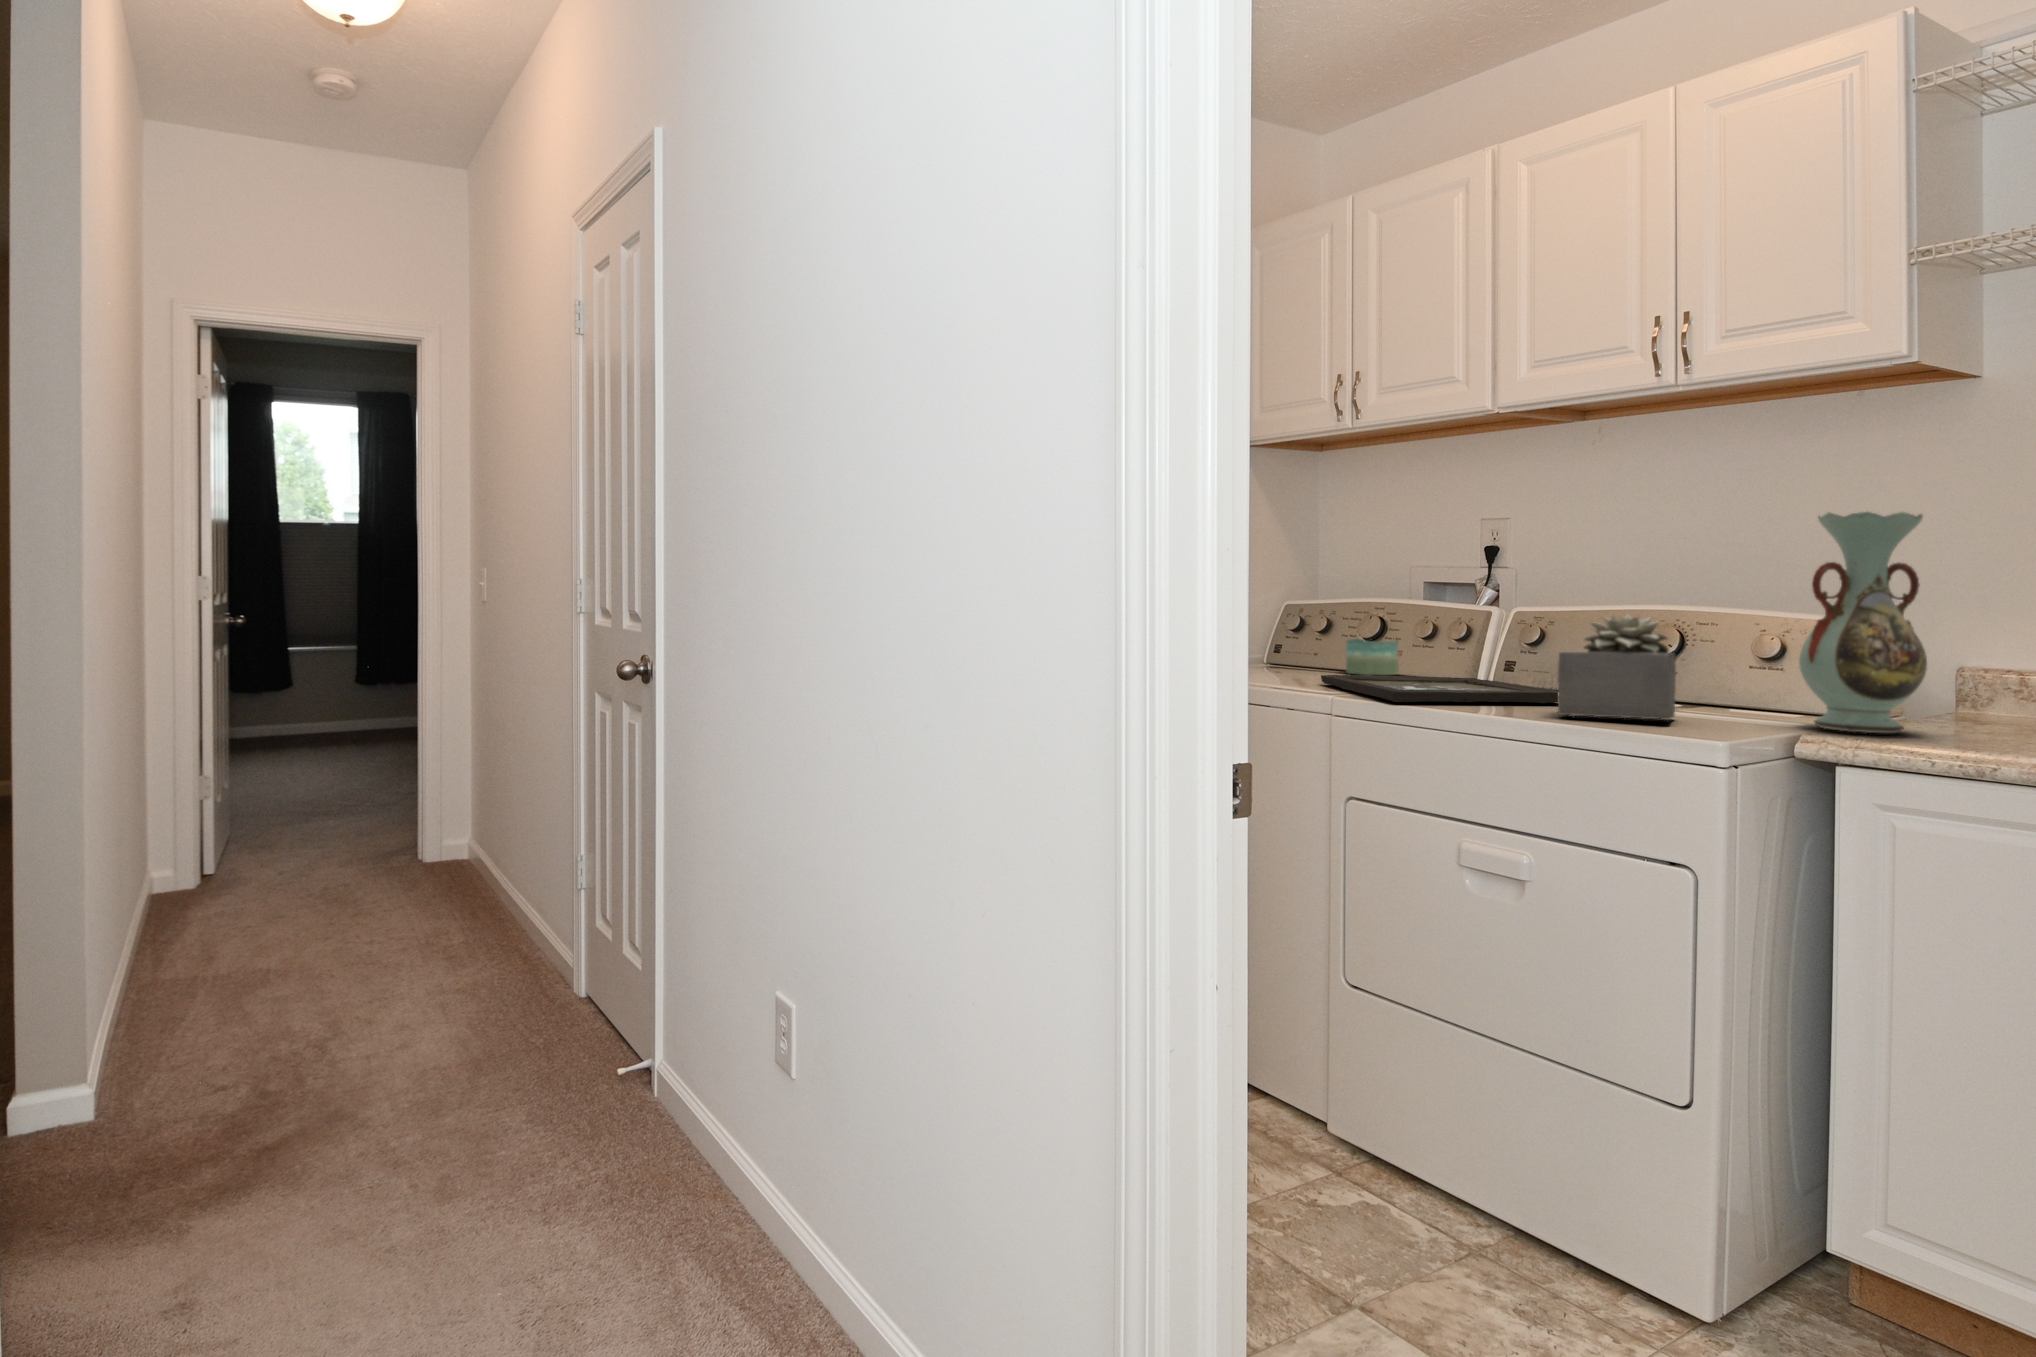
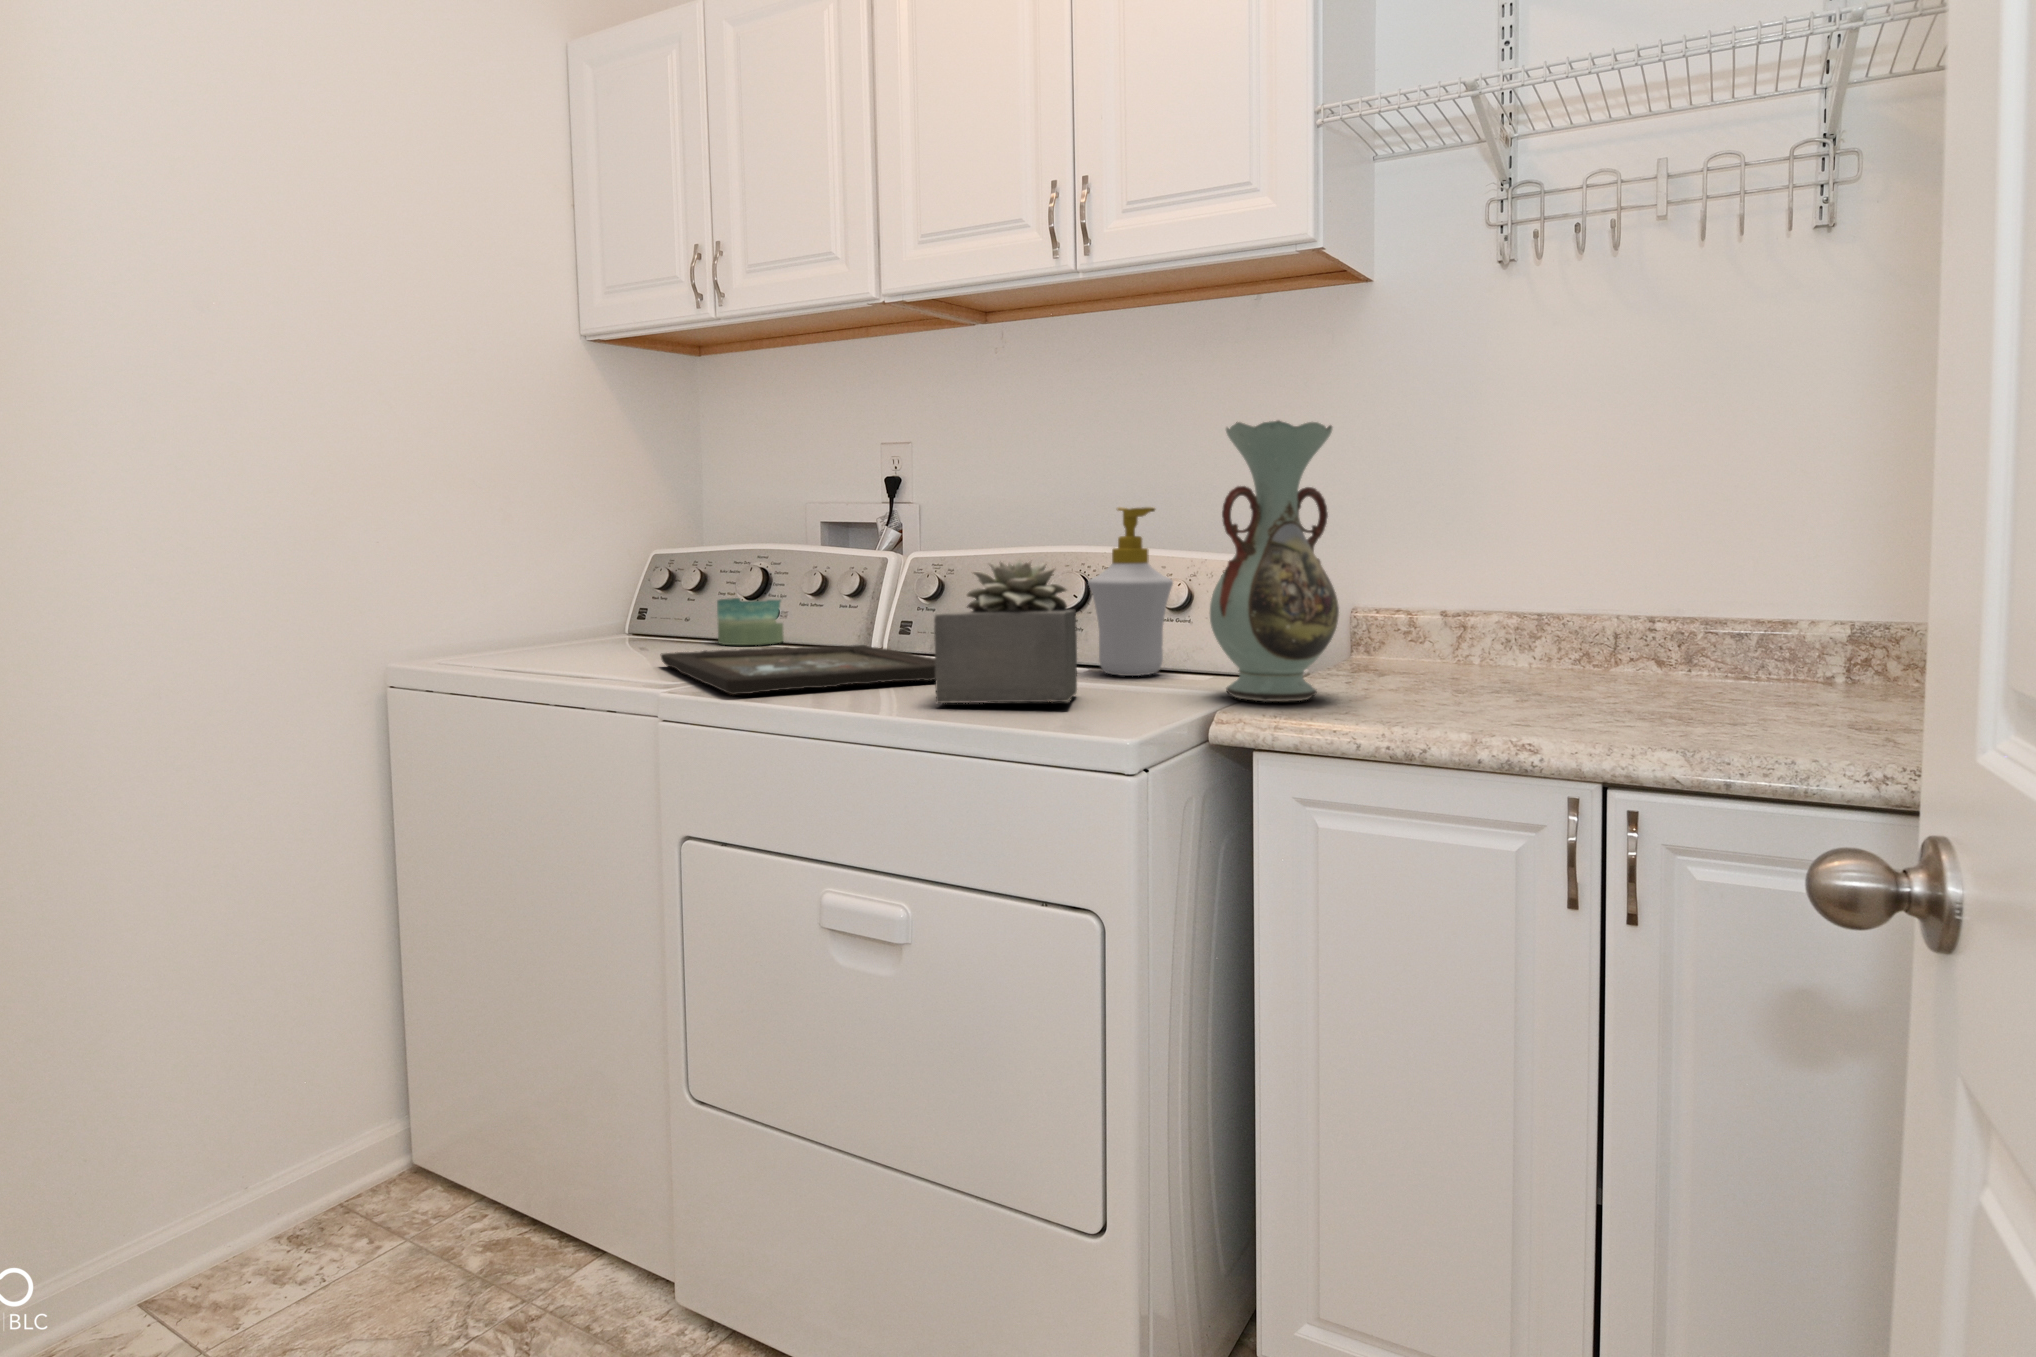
soap bottle: none [1683,576,1765,711] -> present [1088,507,1173,676]

